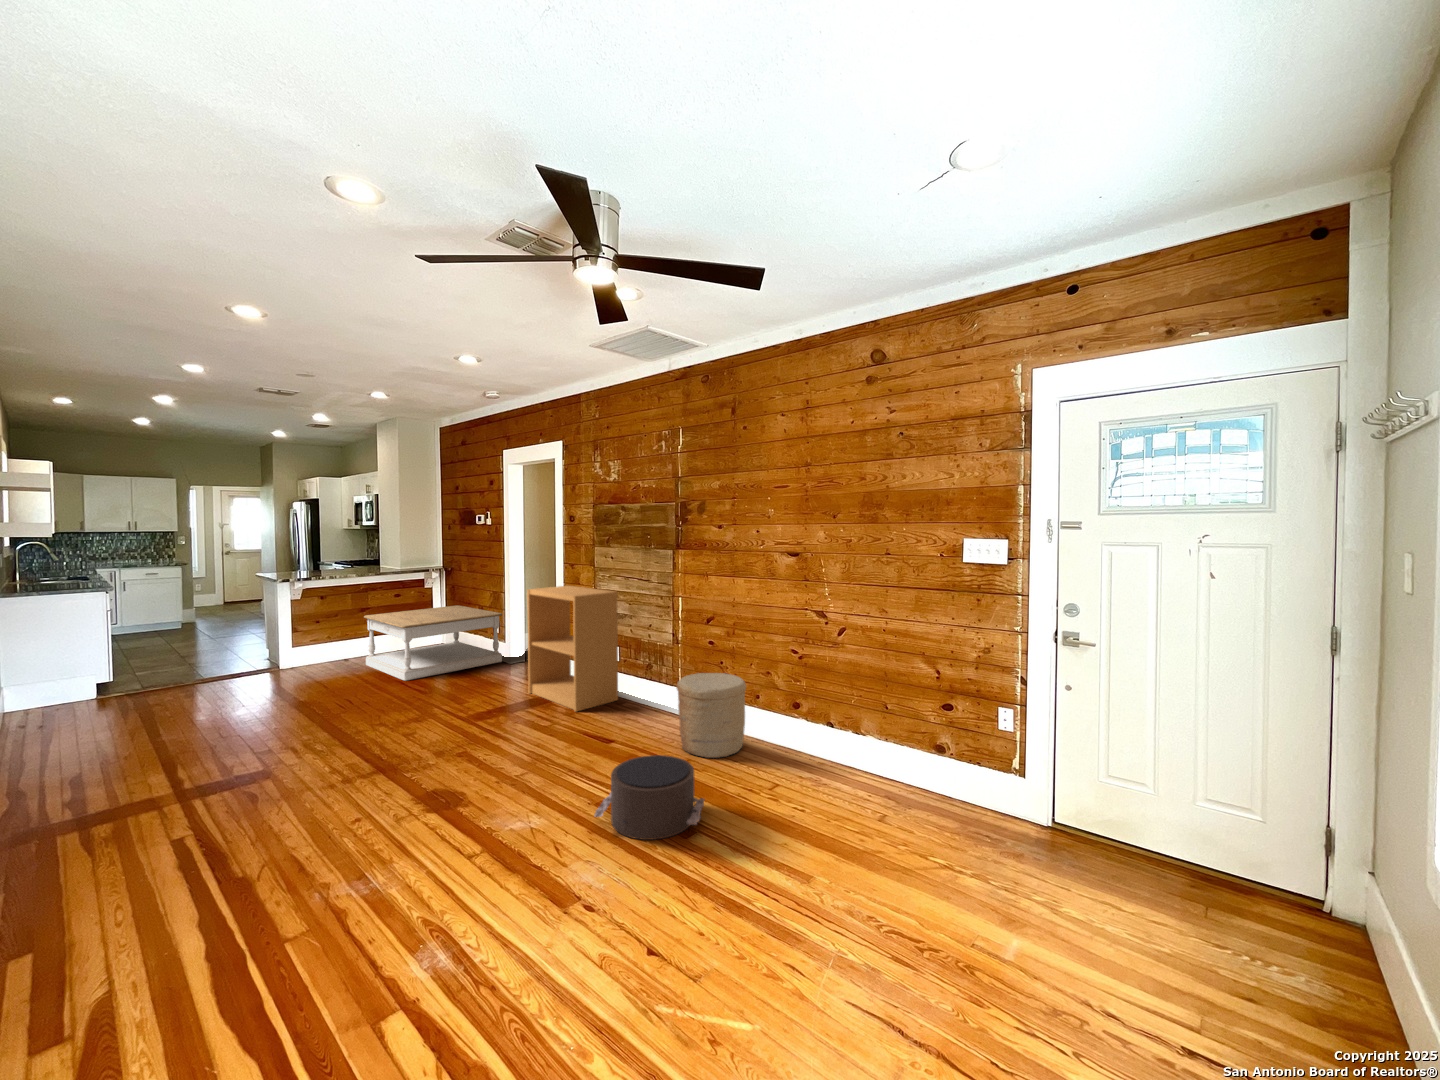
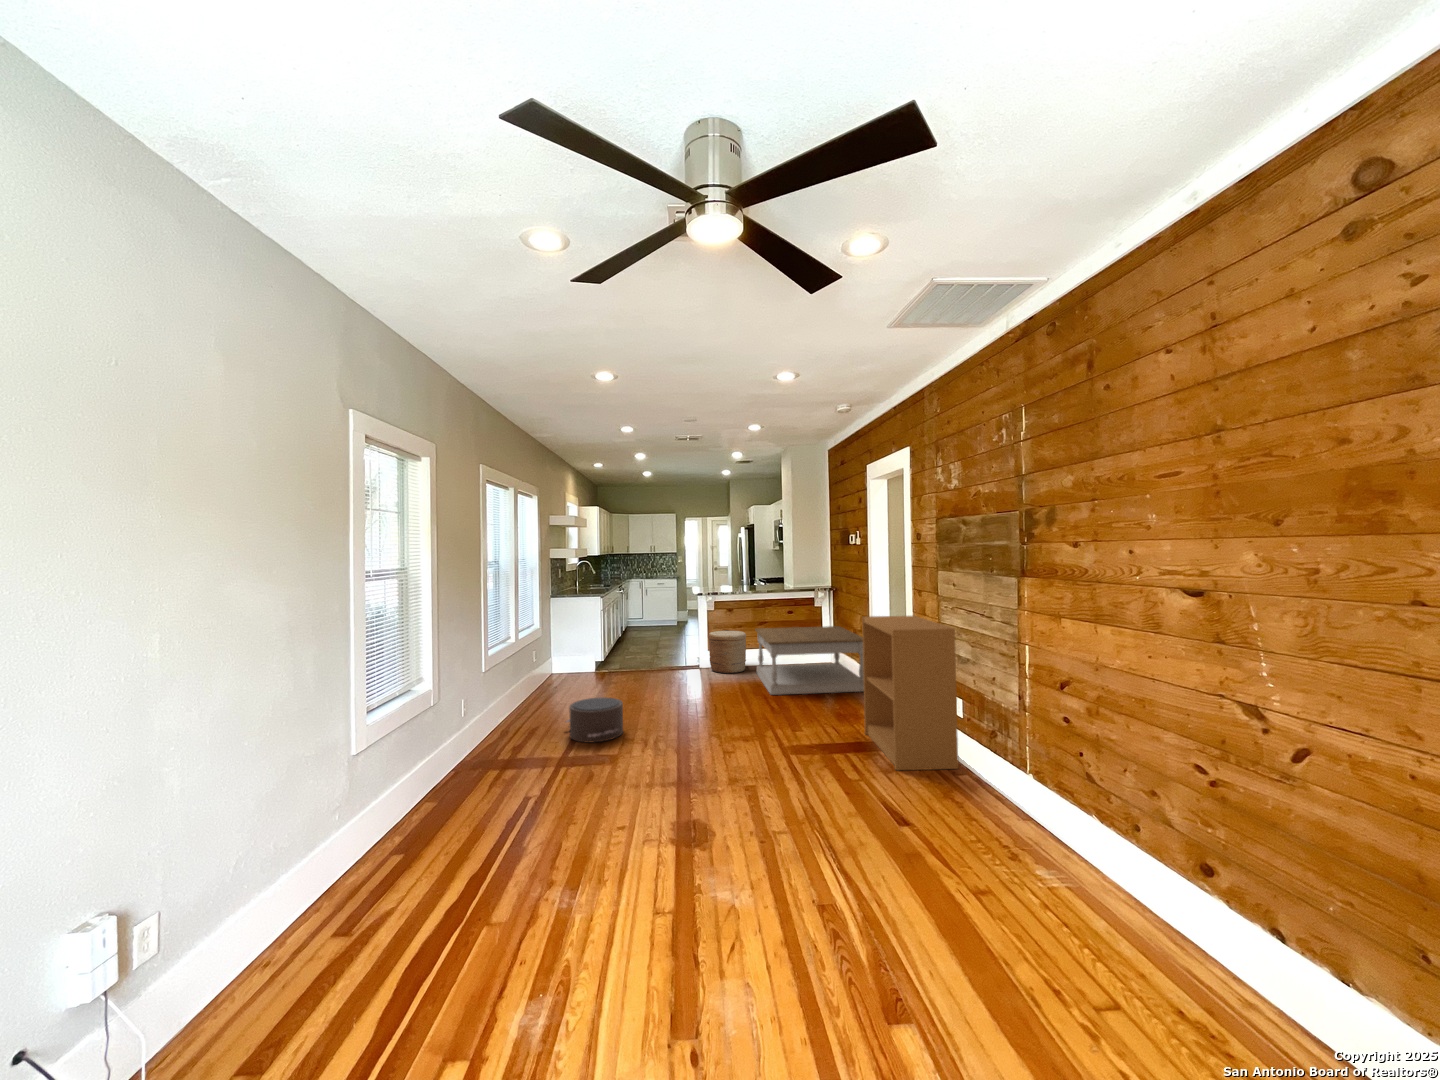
woven basket: present [677,673,746,758] -> present [708,631,746,673]
pouf: present [594,755,704,840] -> present [566,698,623,742]

